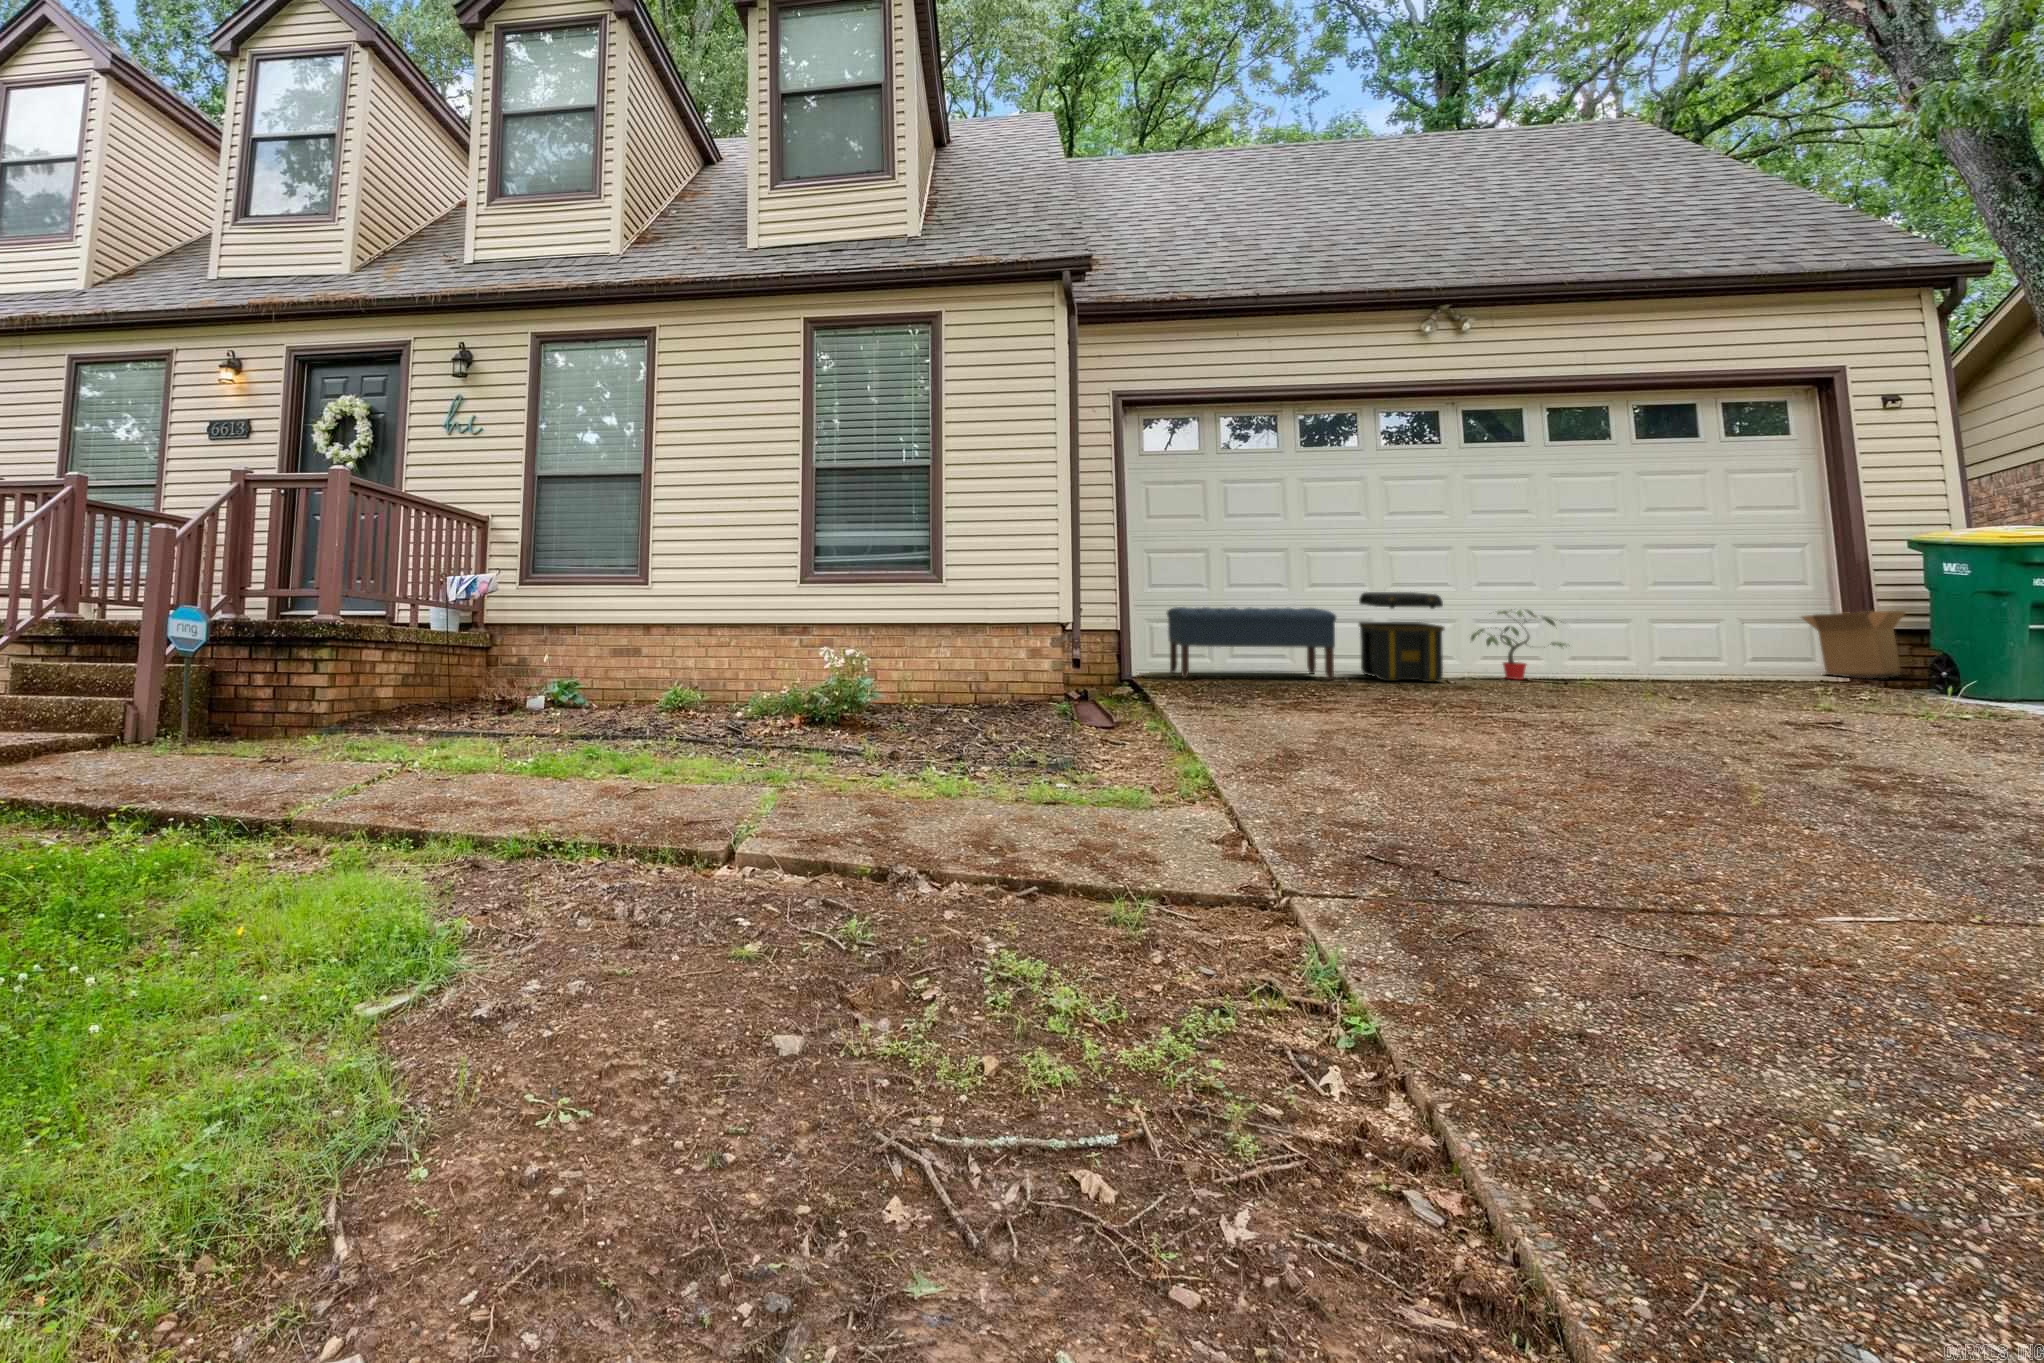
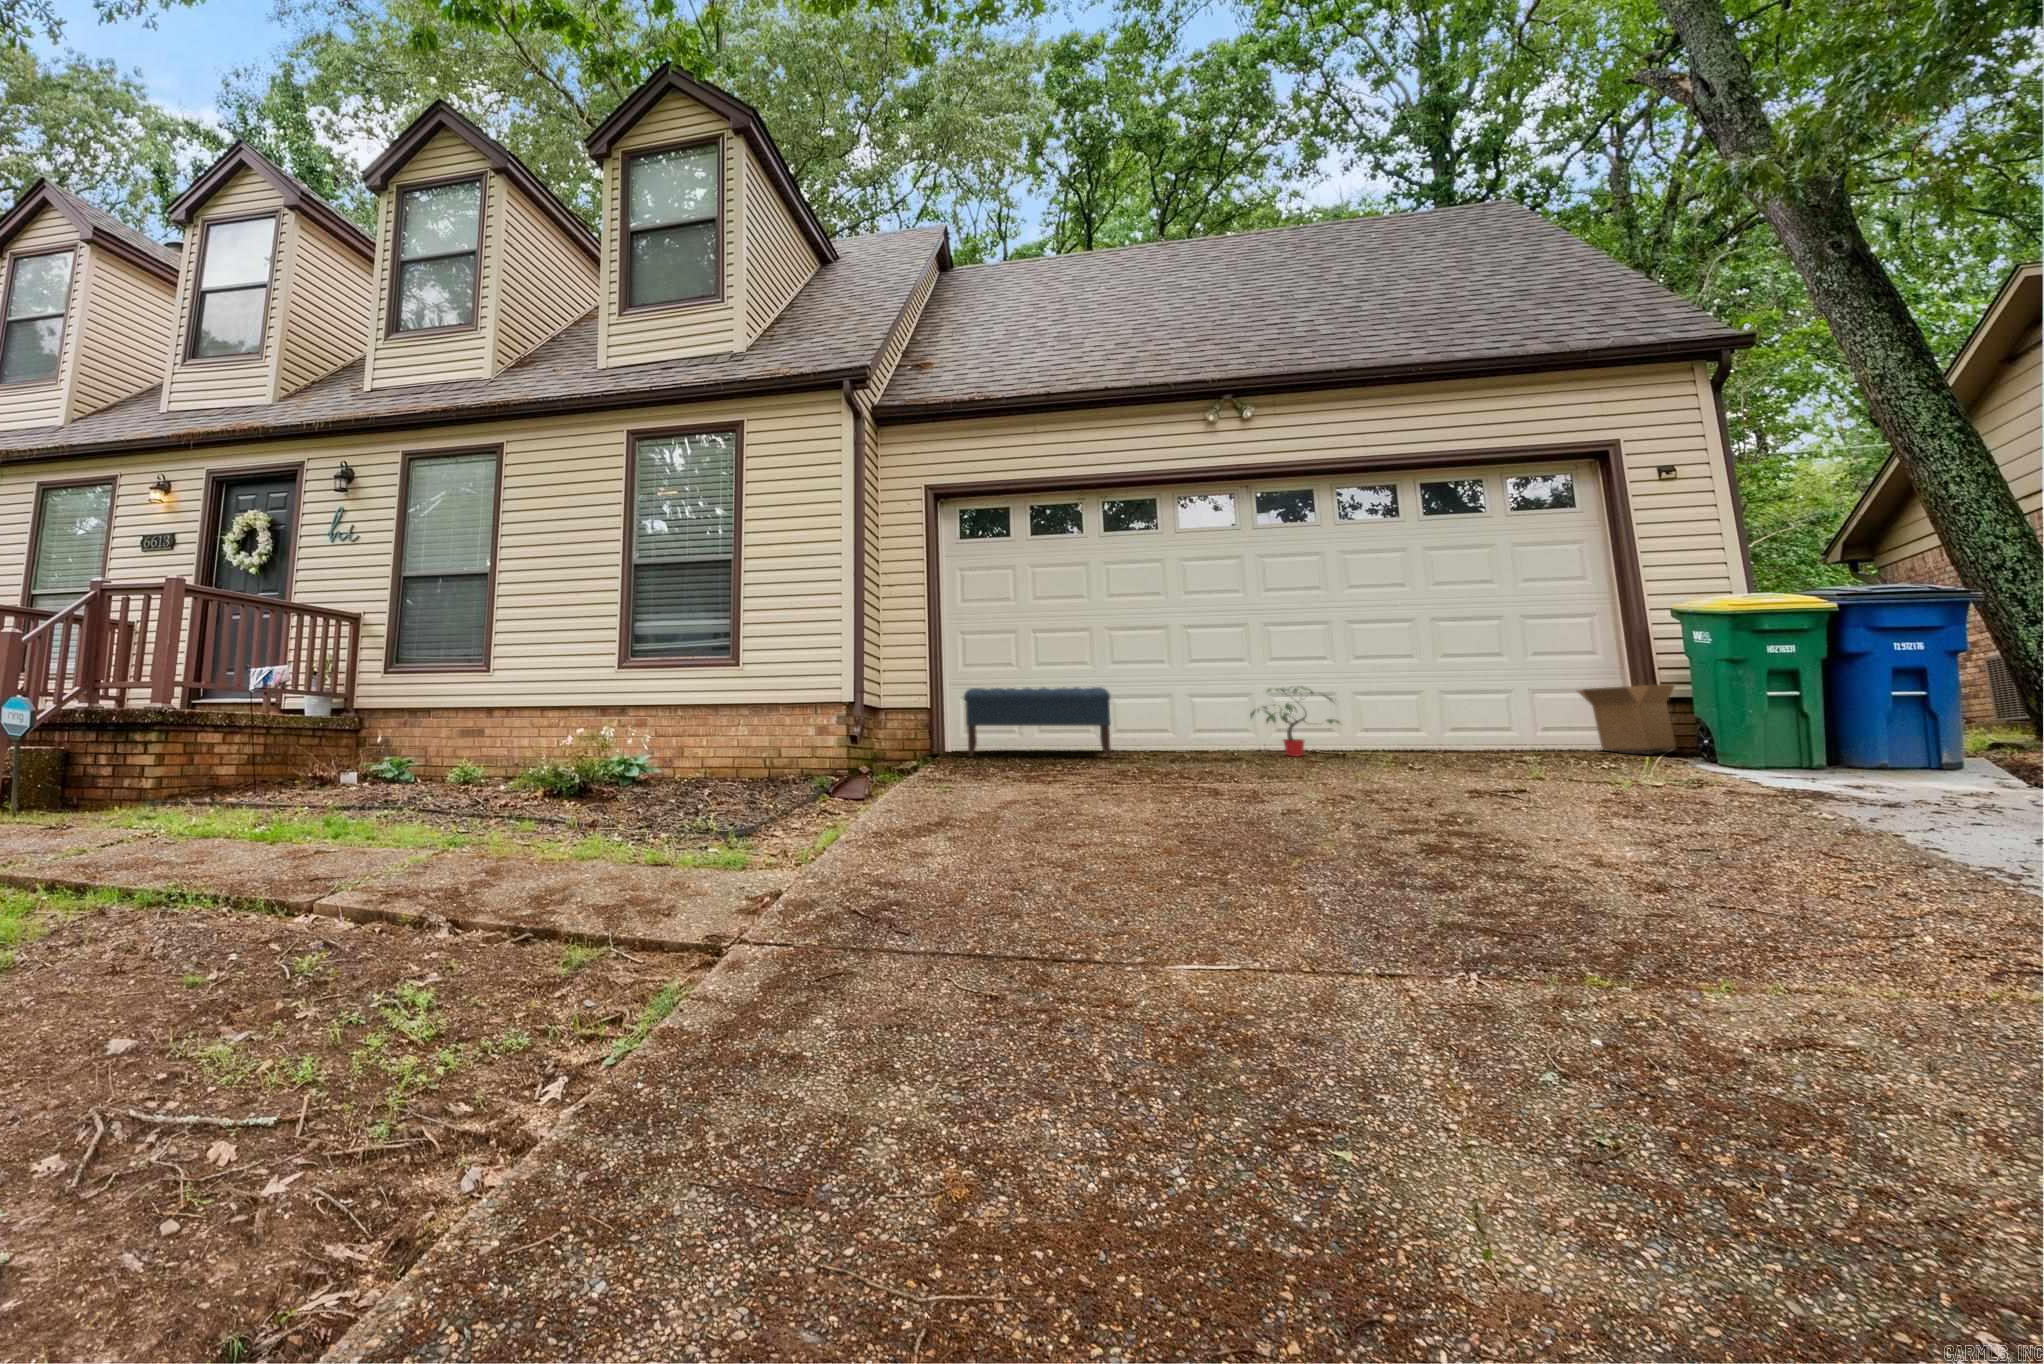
toolbox: present [1358,592,1445,682] -> none [1145,671,1213,759]

